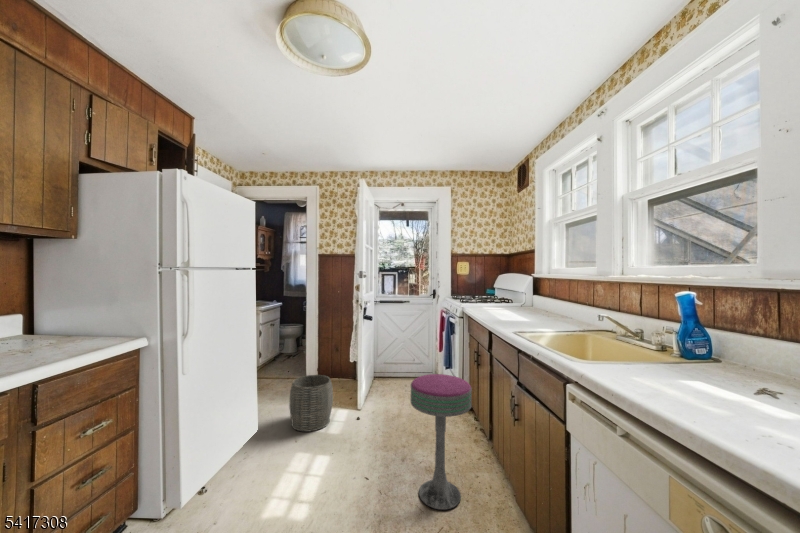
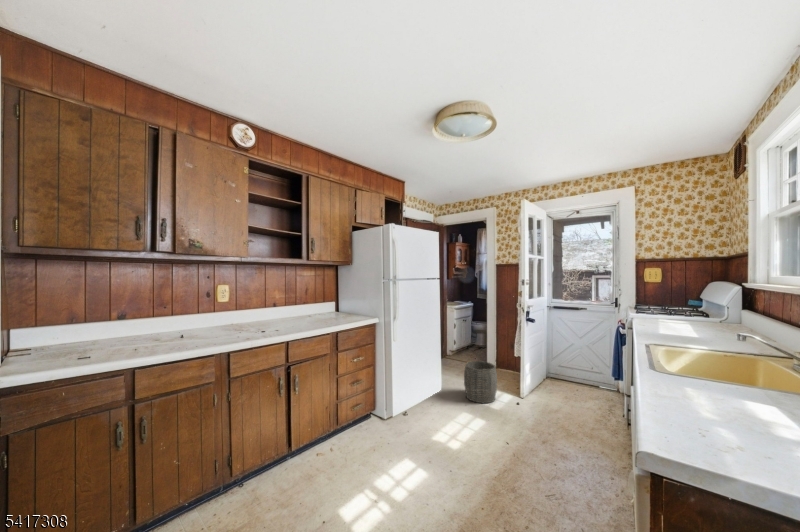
bar stool: present [411,374,472,510] -> none [535,372,594,486]

